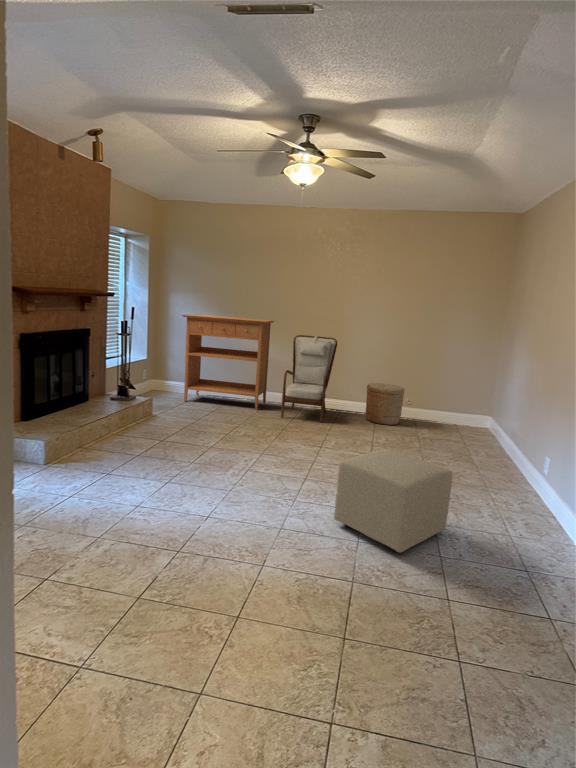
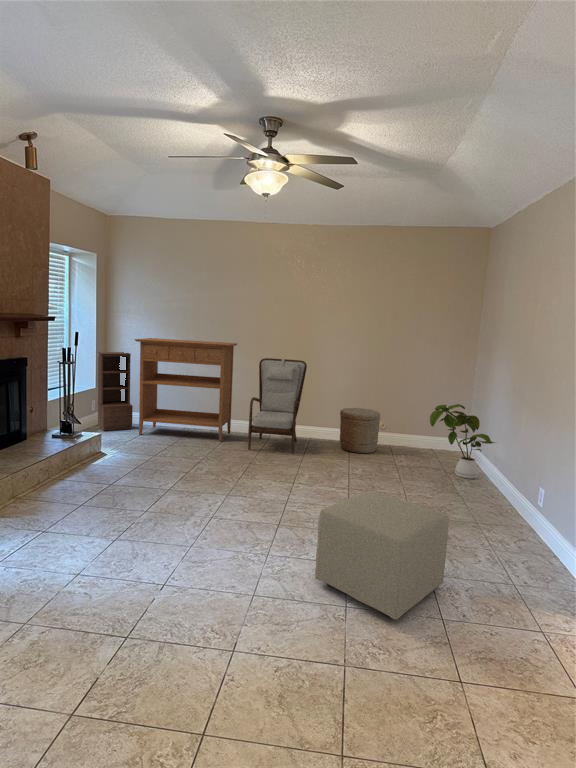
bookshelf: none [148,326,179,397] -> present [98,352,133,431]
house plant: none [449,381,511,450] -> present [430,404,495,479]

